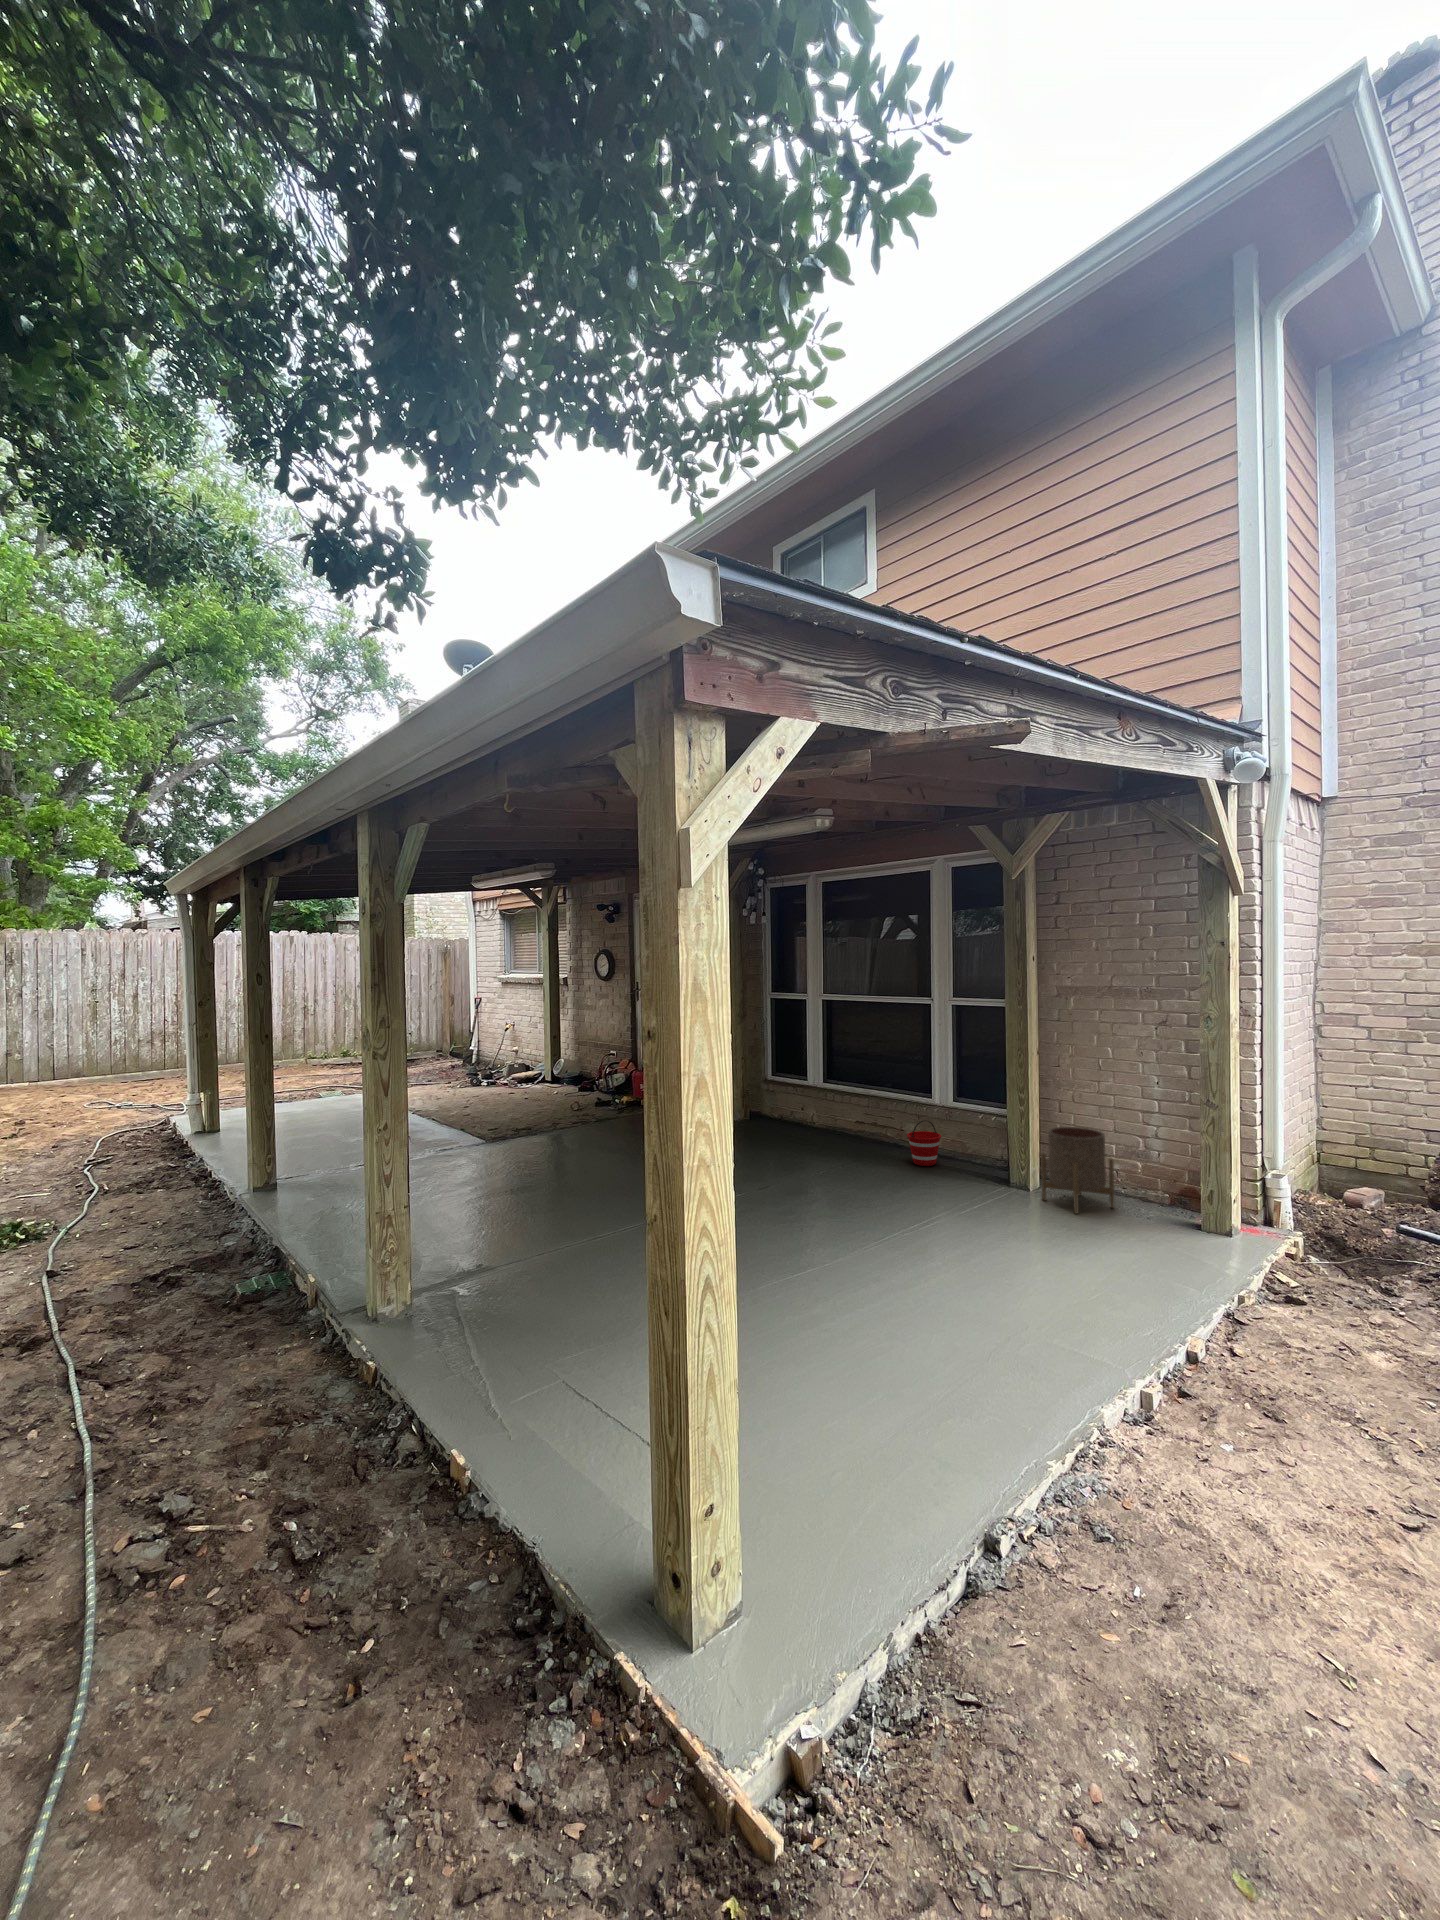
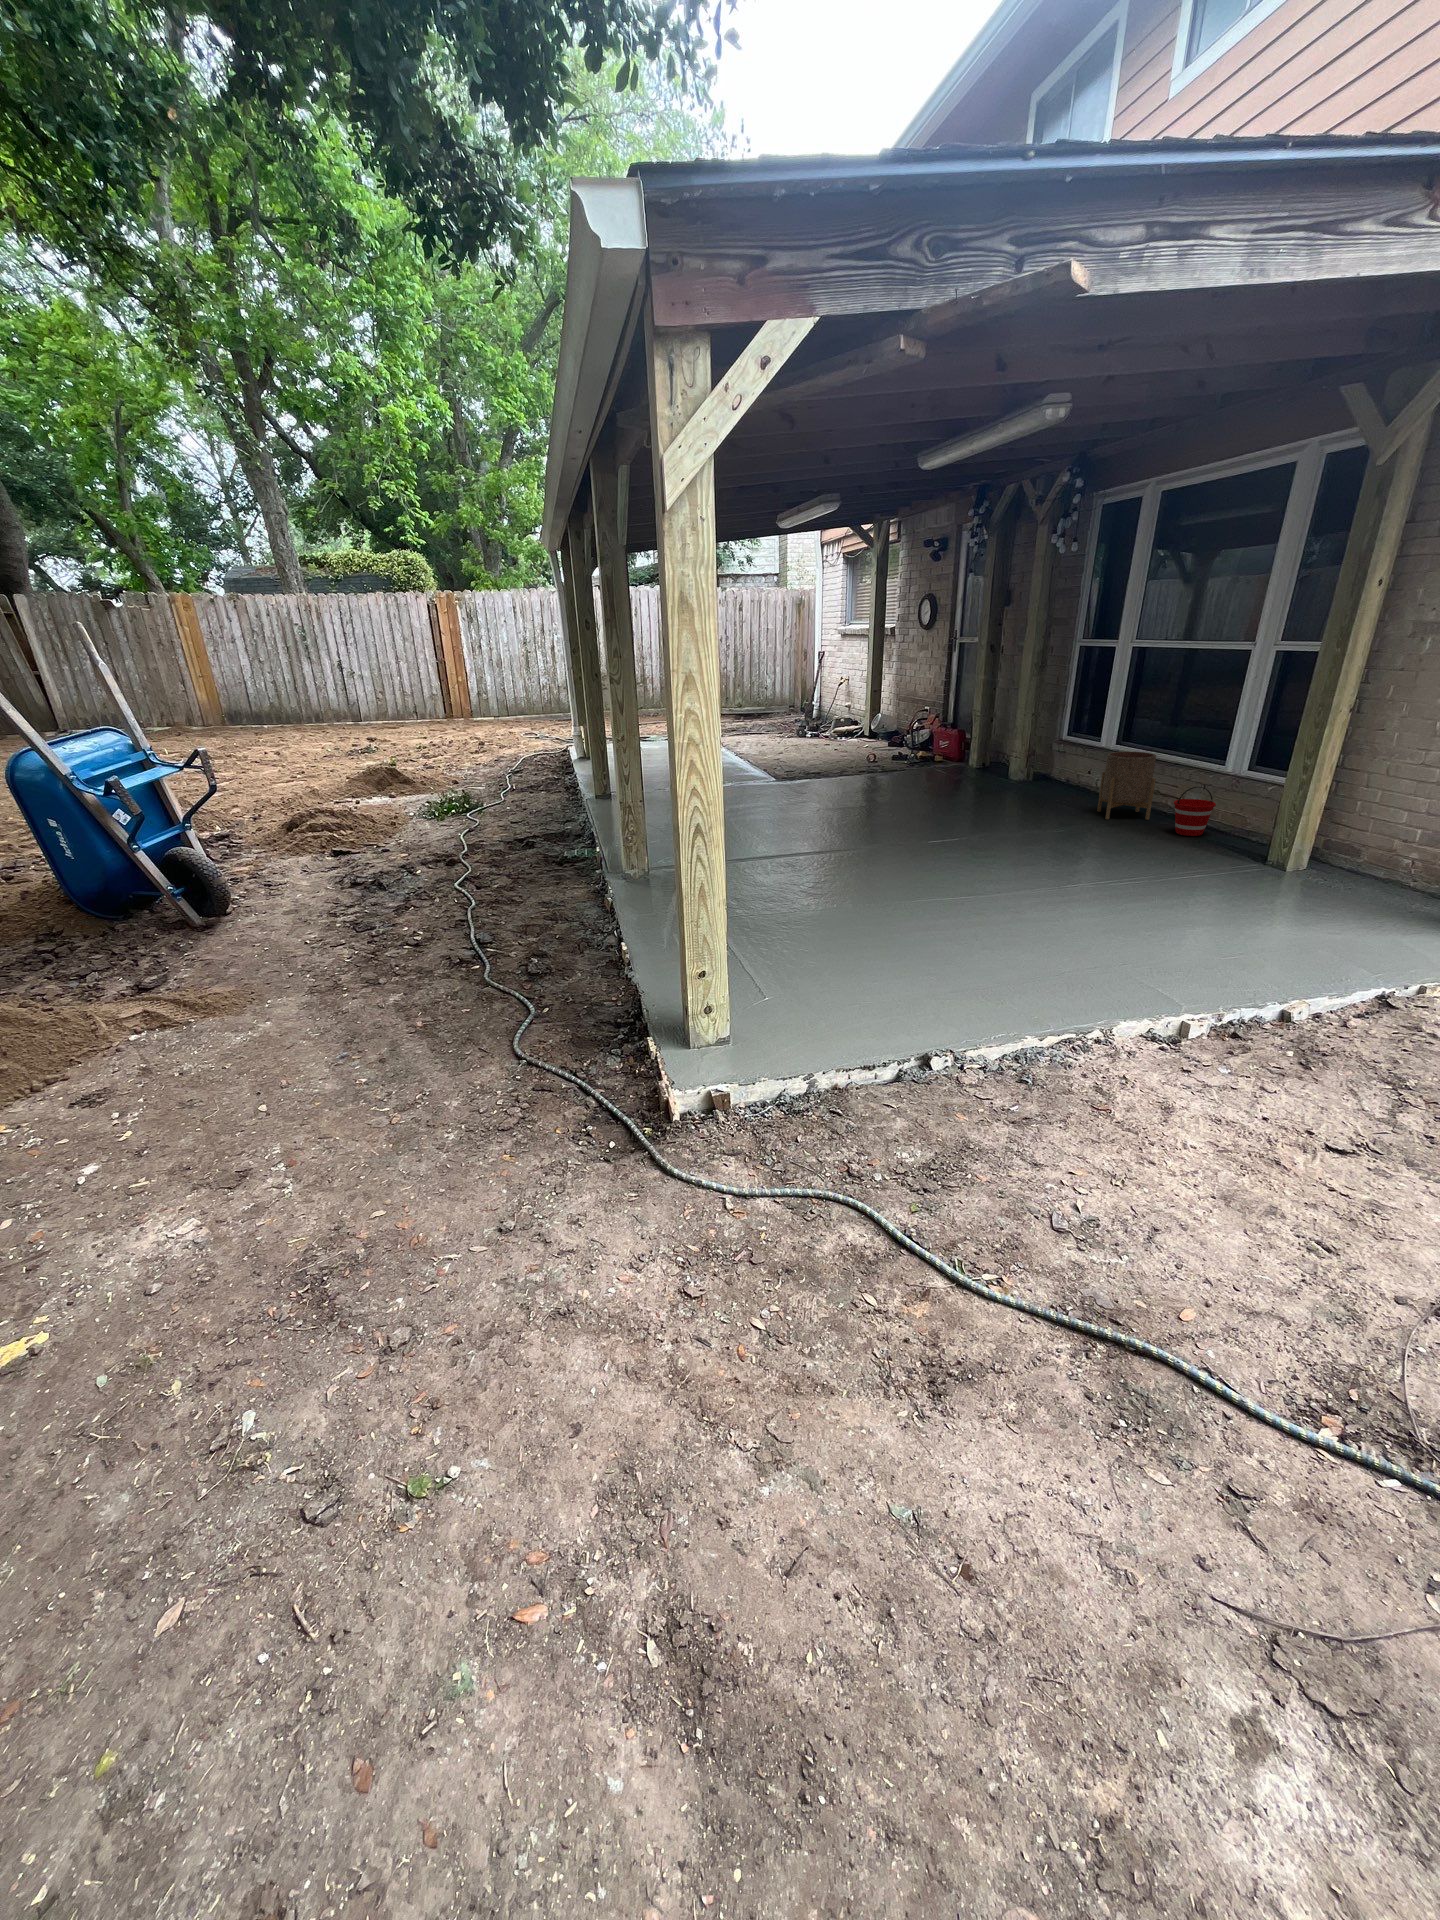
planter: present [1041,1127,1114,1214] -> present [1097,752,1156,820]

